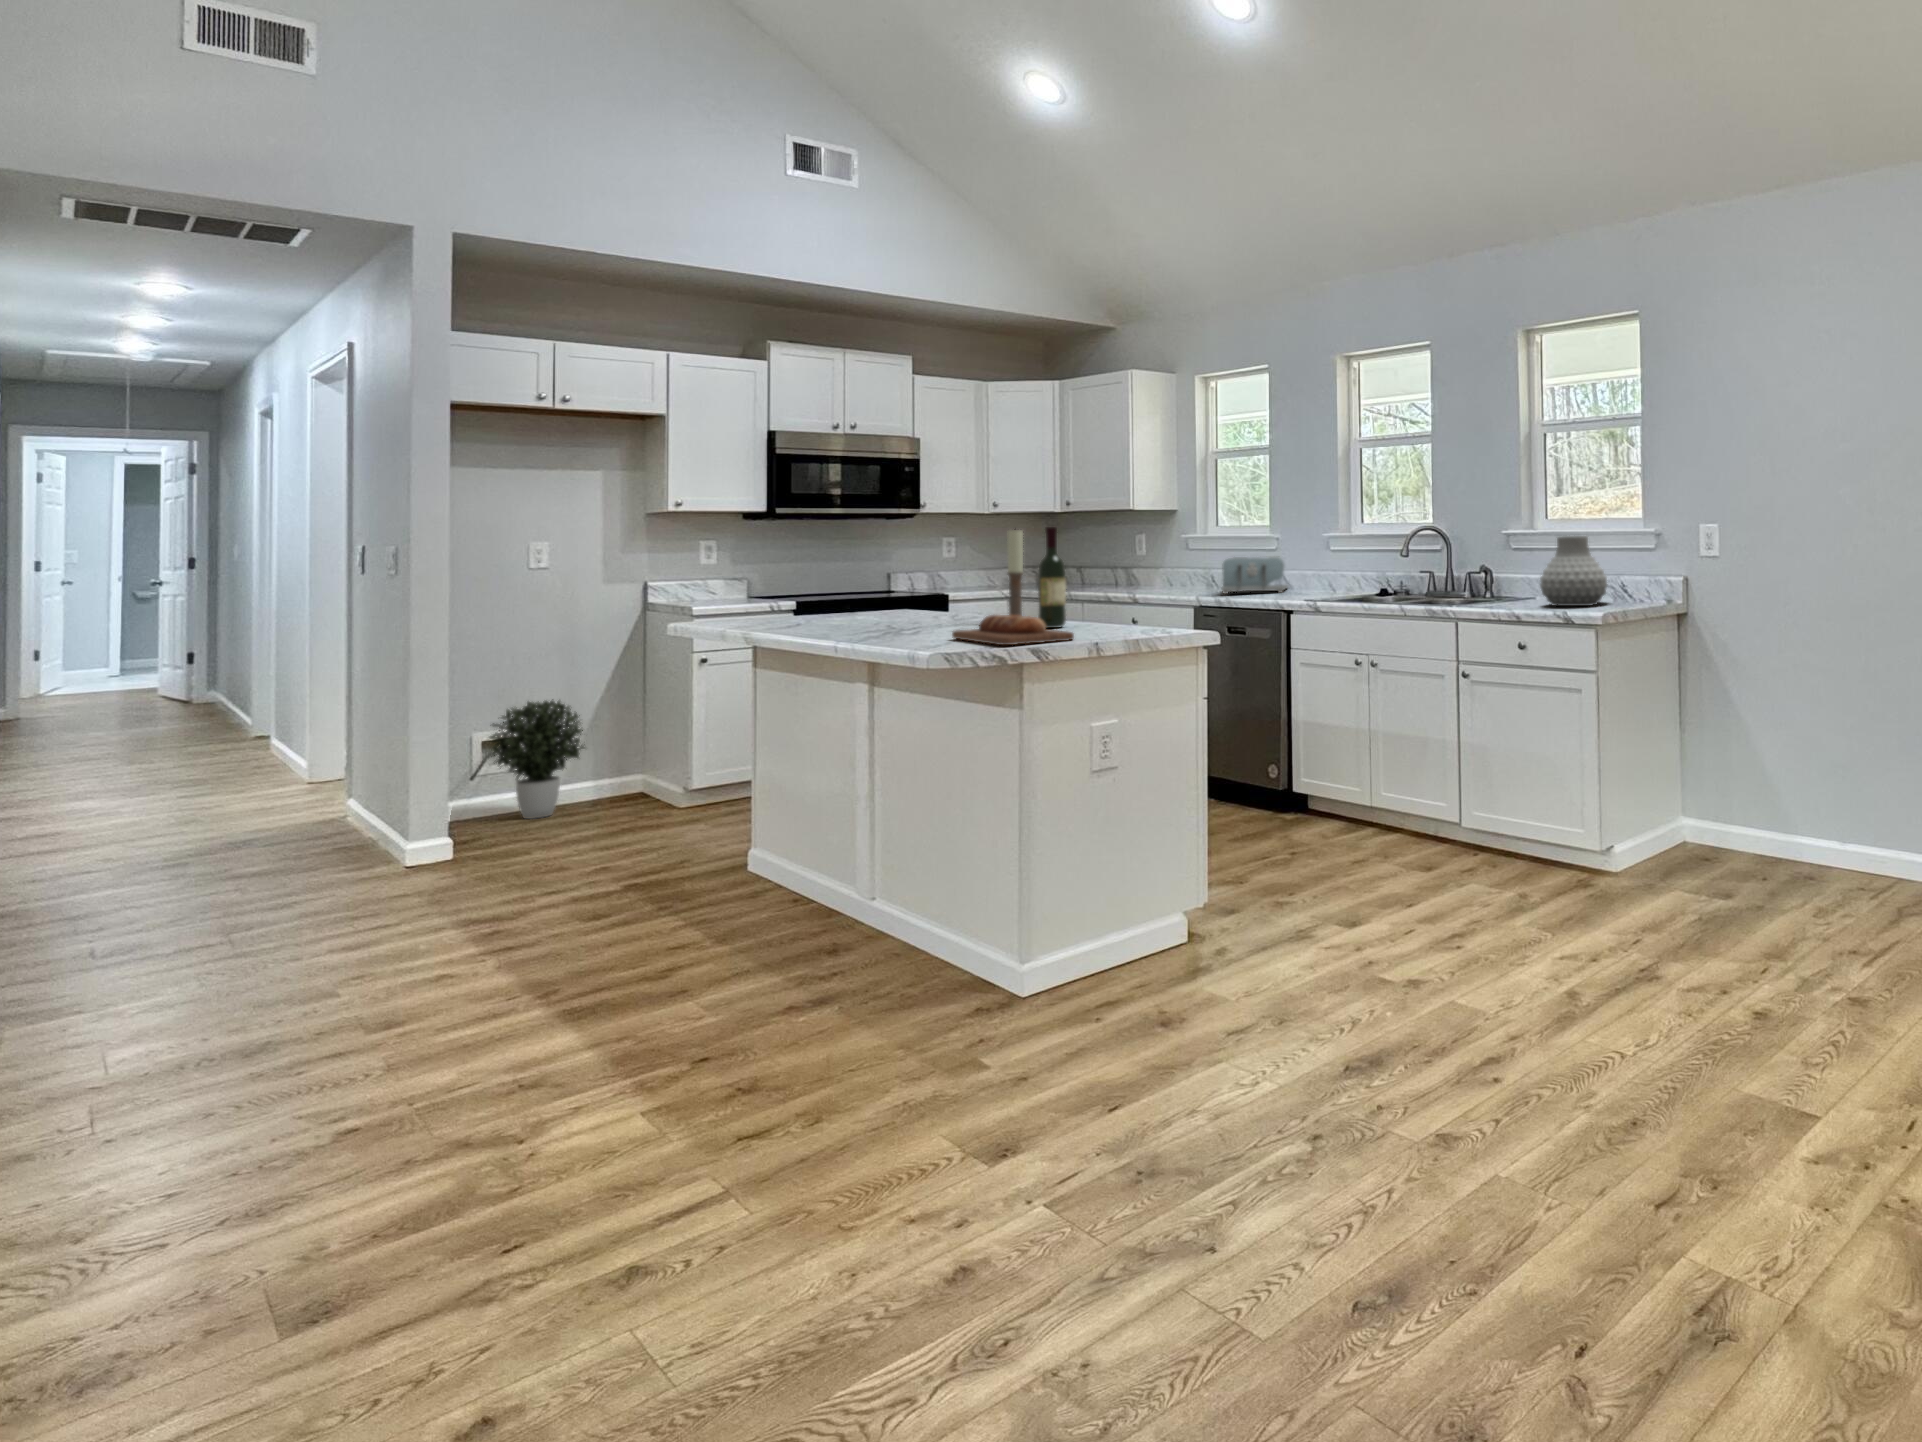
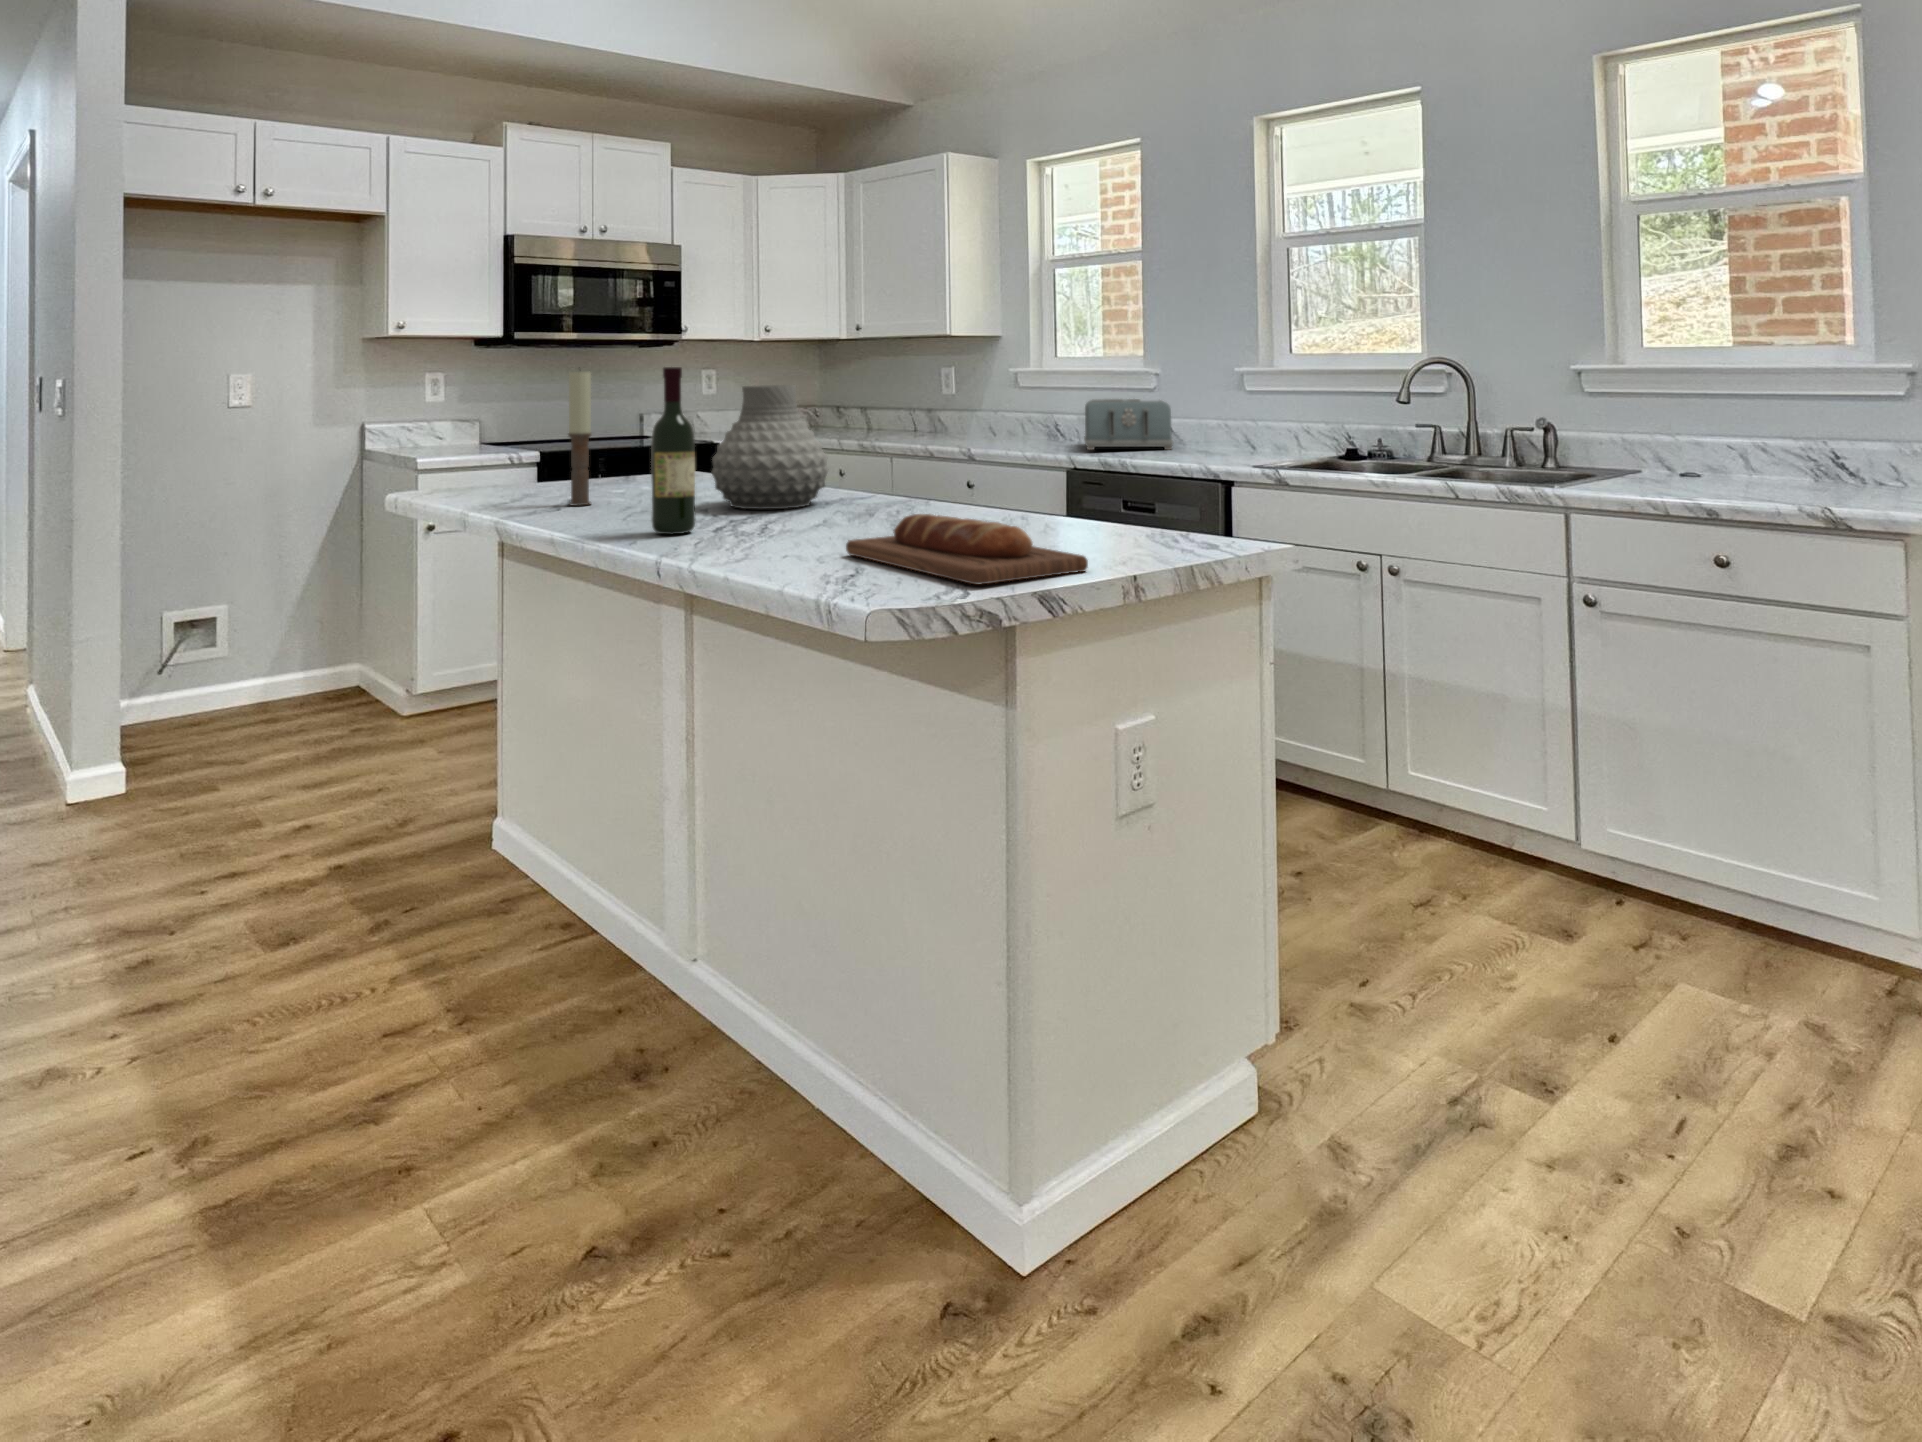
wine bottle: present [1038,527,1066,628] -> present [651,367,695,534]
candle: present [1007,529,1023,616] -> present [568,371,591,506]
vase: present [1540,536,1607,606] -> present [711,385,828,509]
potted plant: present [490,699,584,819] -> none [179,572,294,725]

